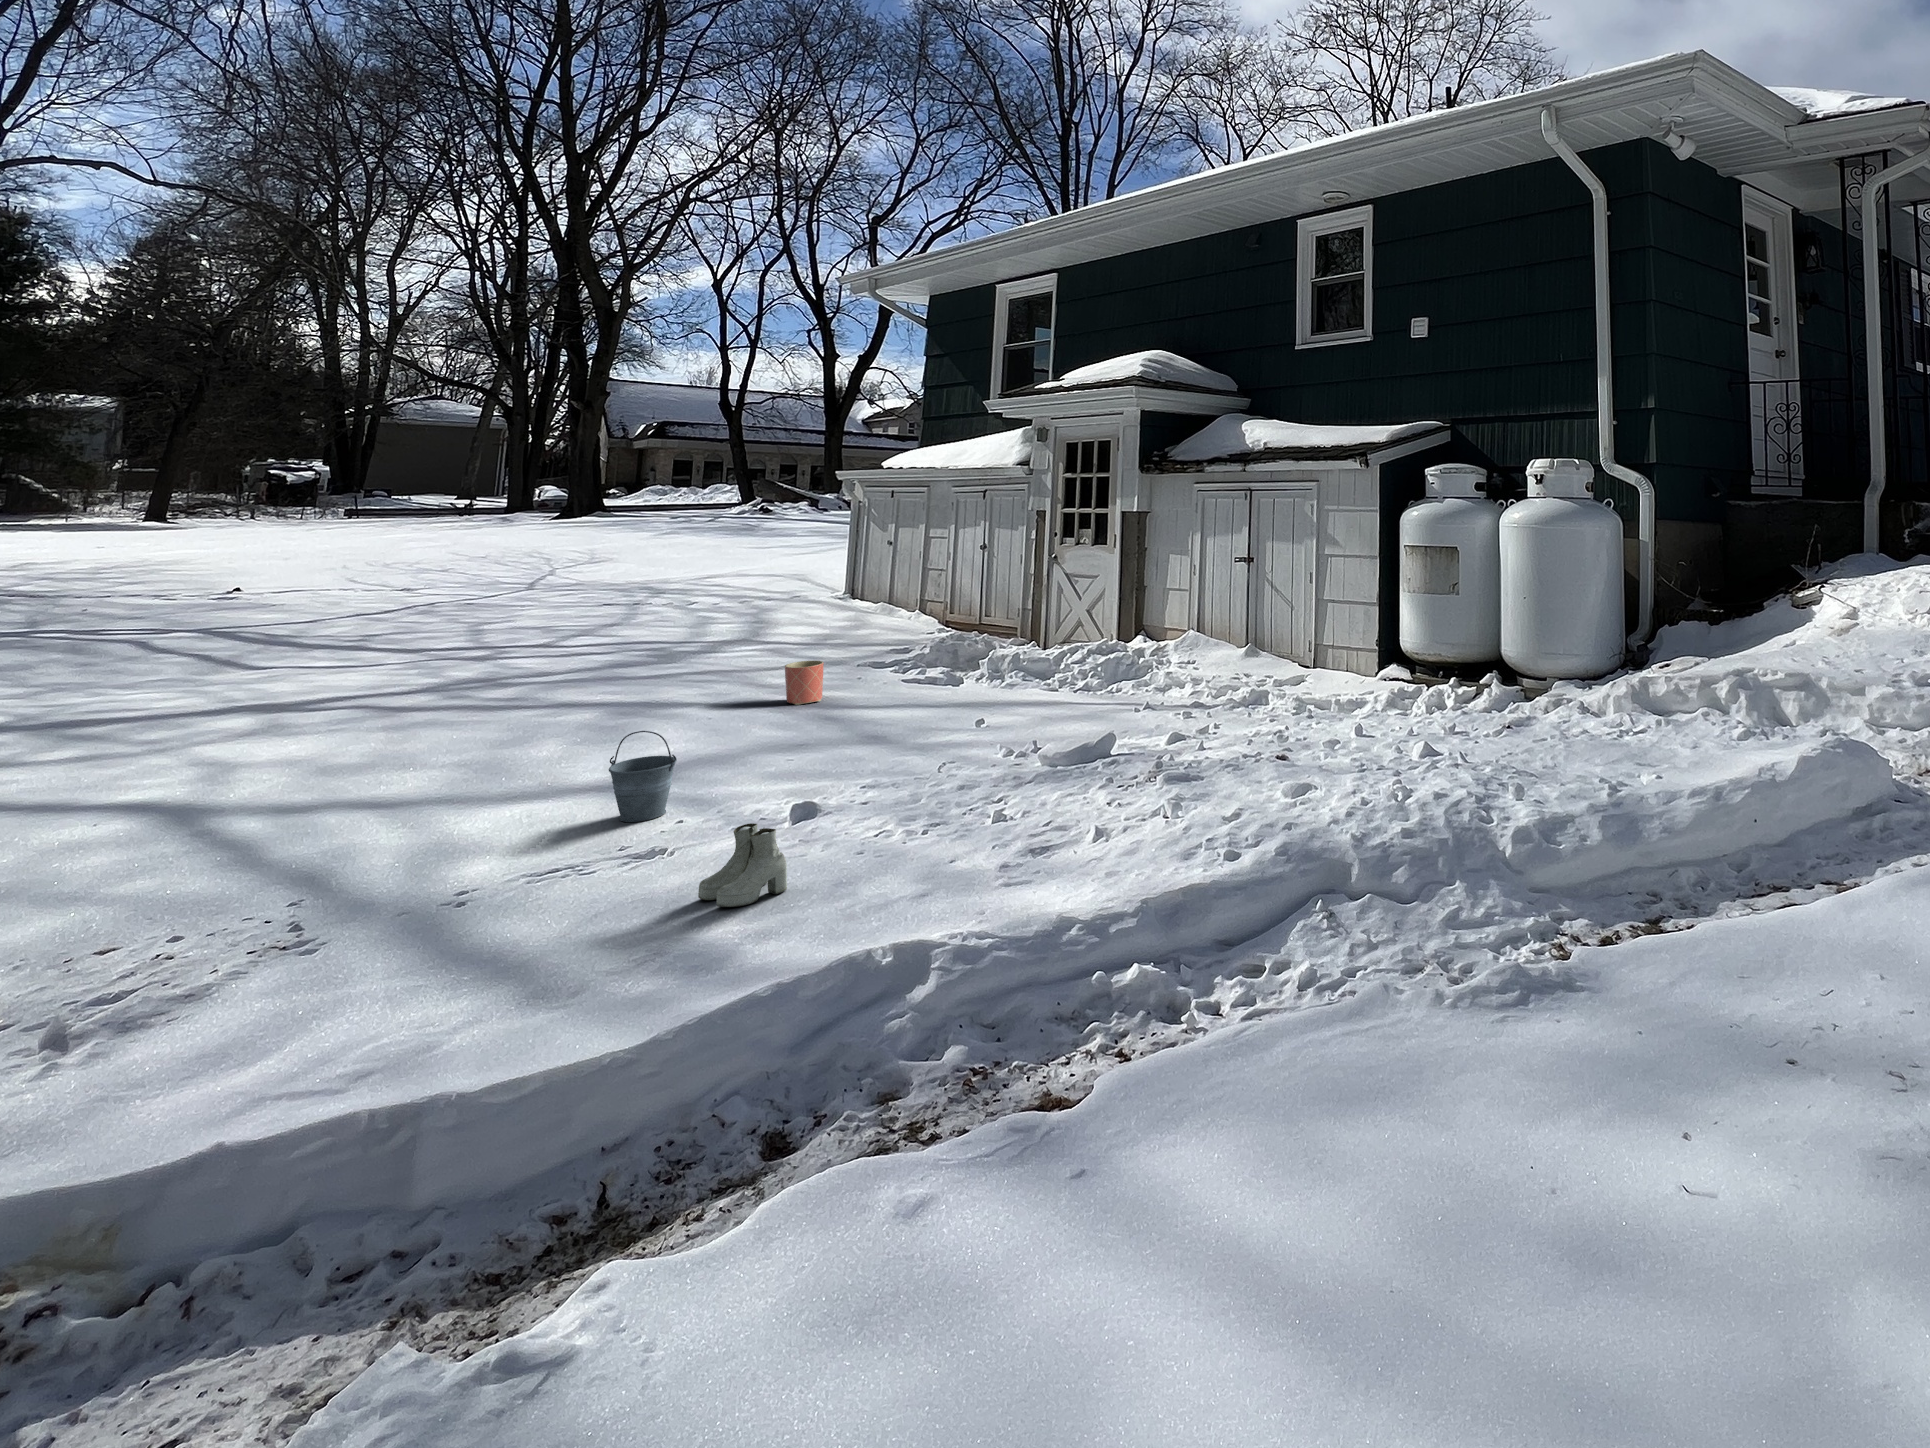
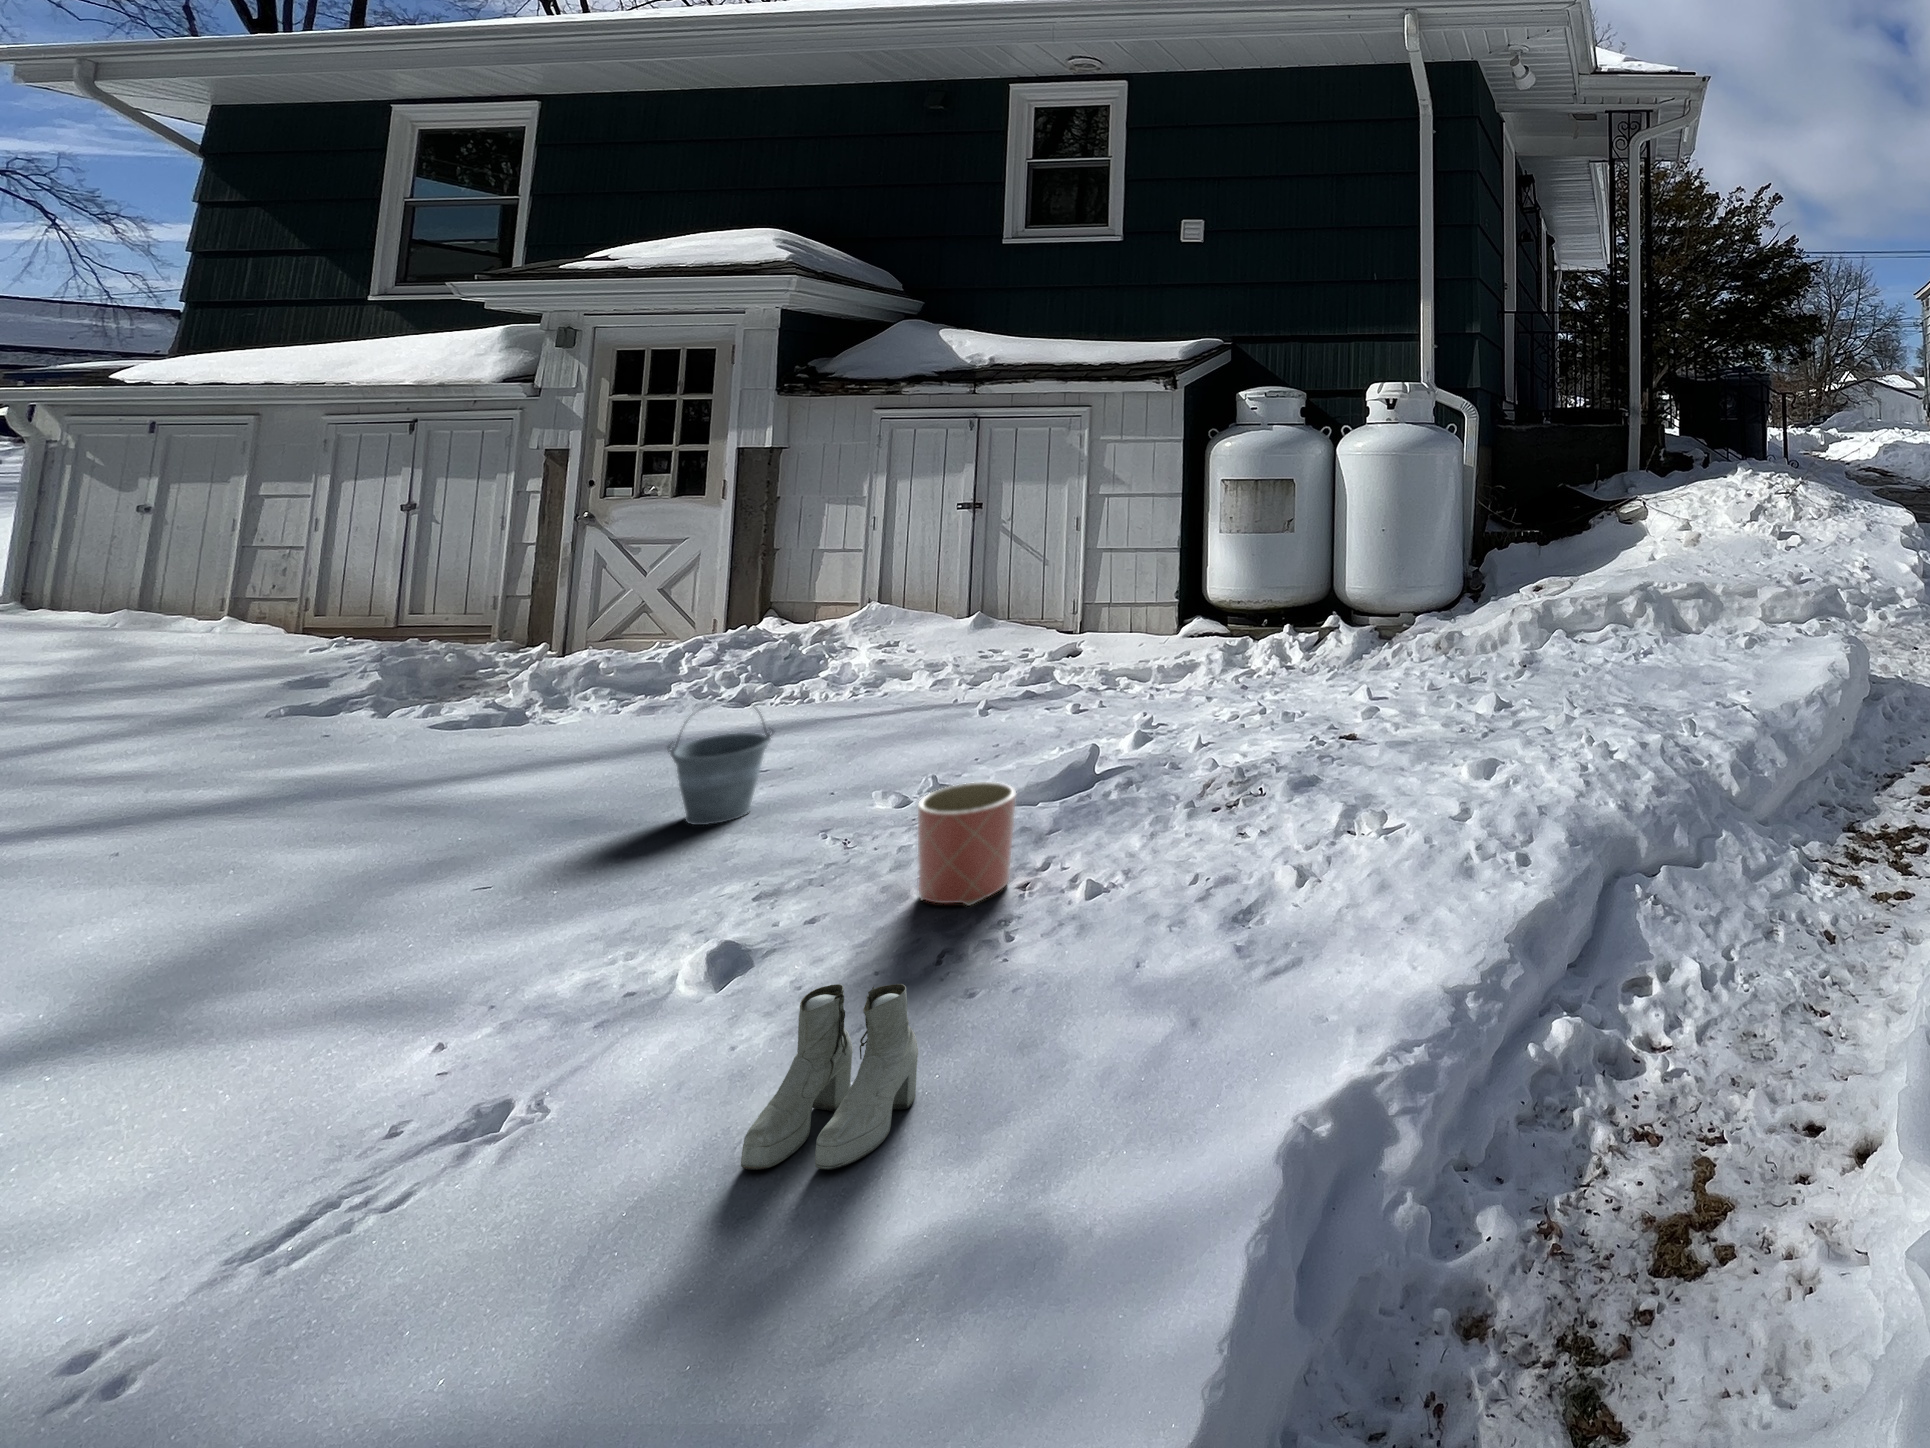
planter: present [785,660,824,705] -> present [918,782,1016,906]
bucket: present [609,731,677,822] -> present [669,702,771,825]

